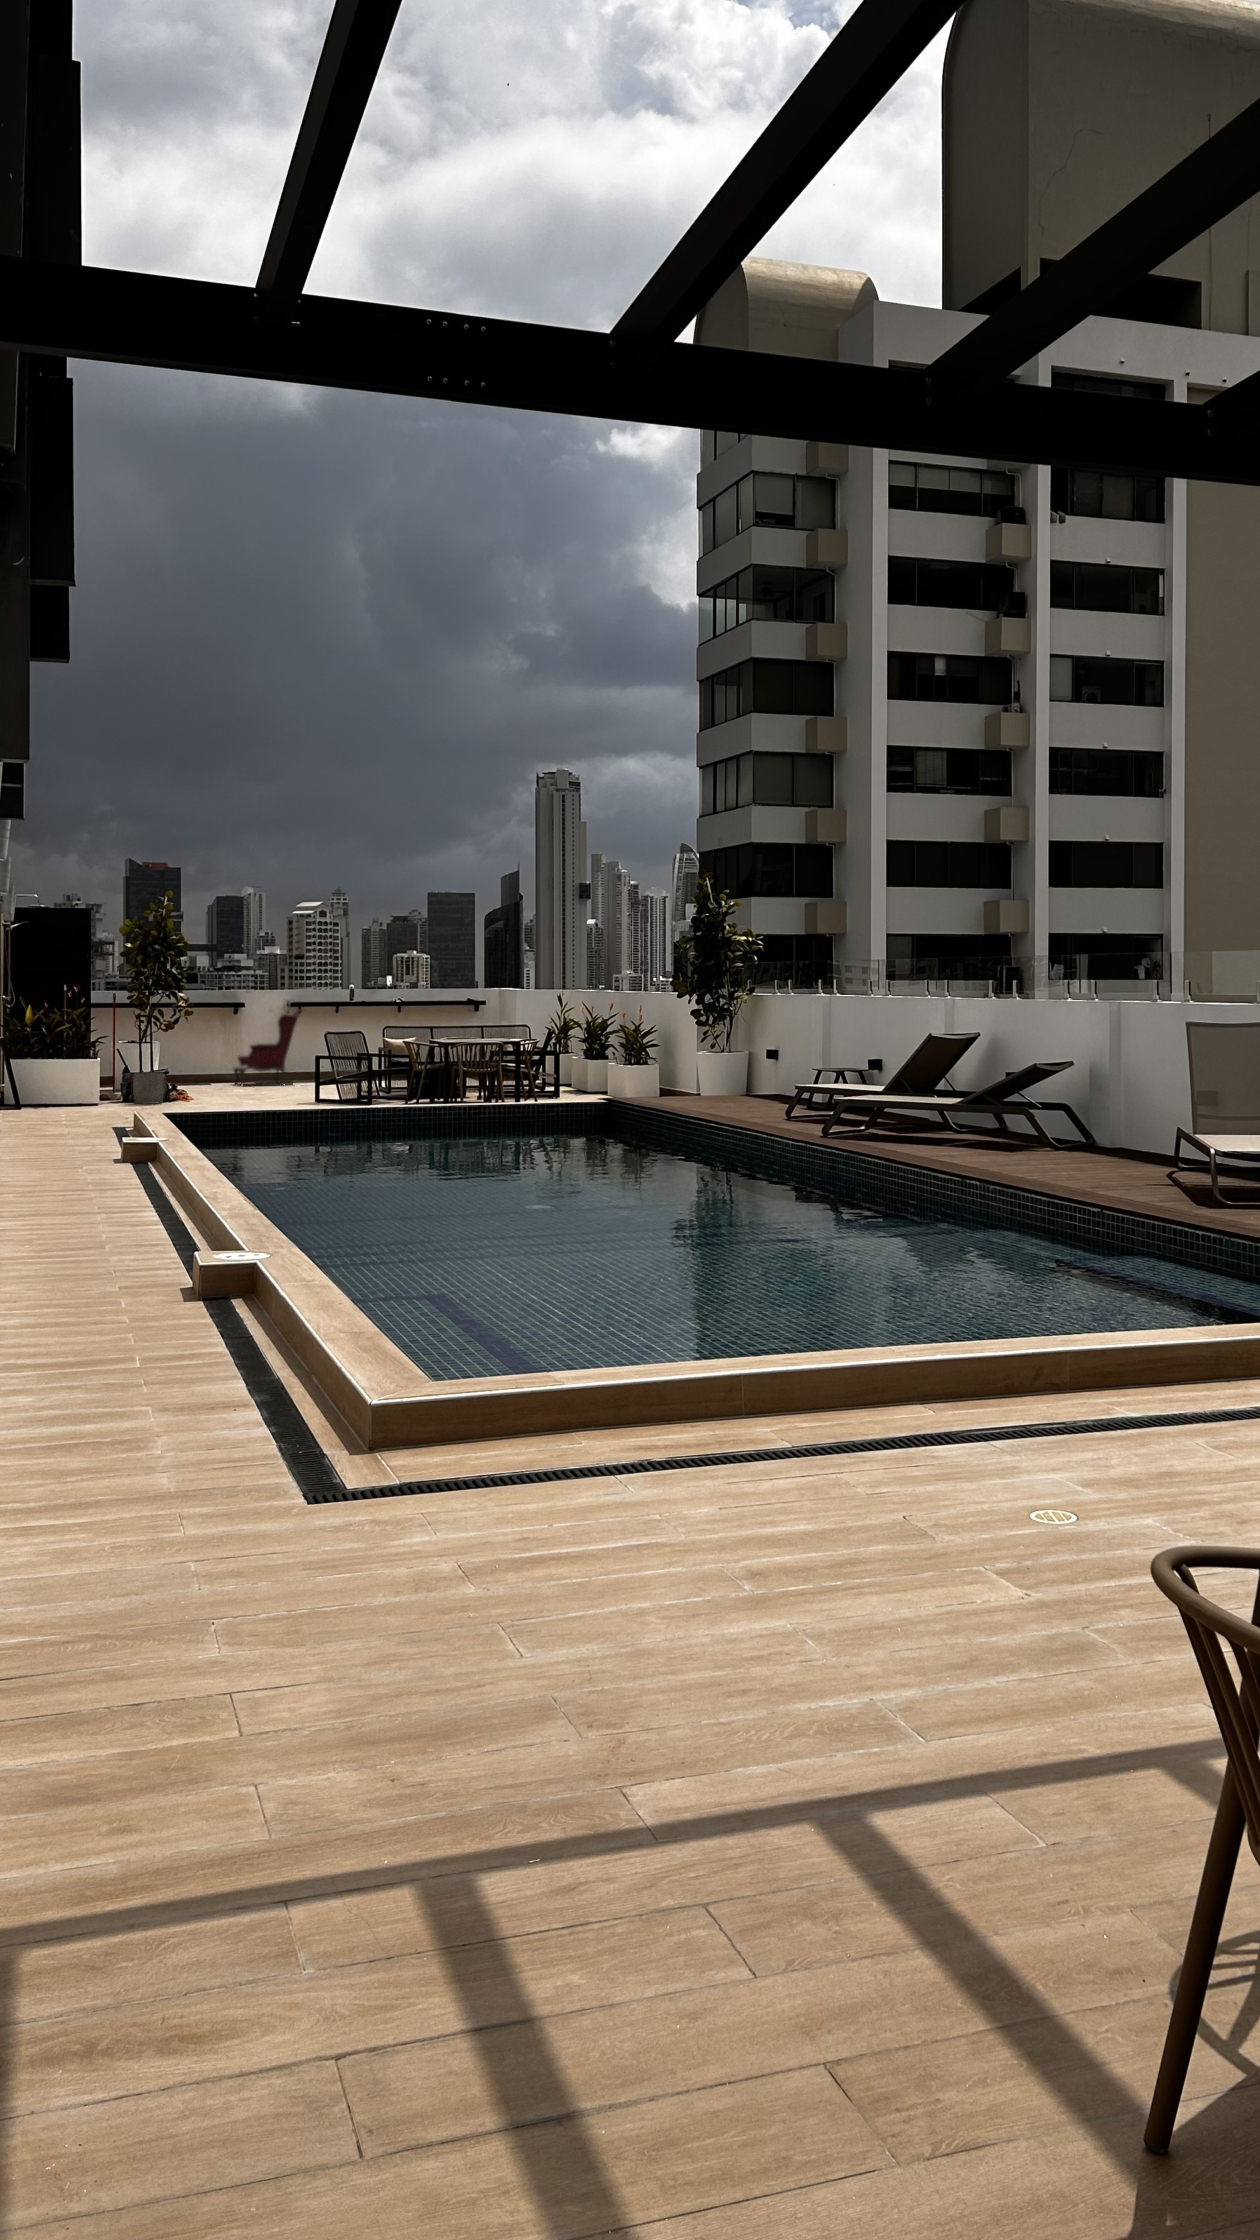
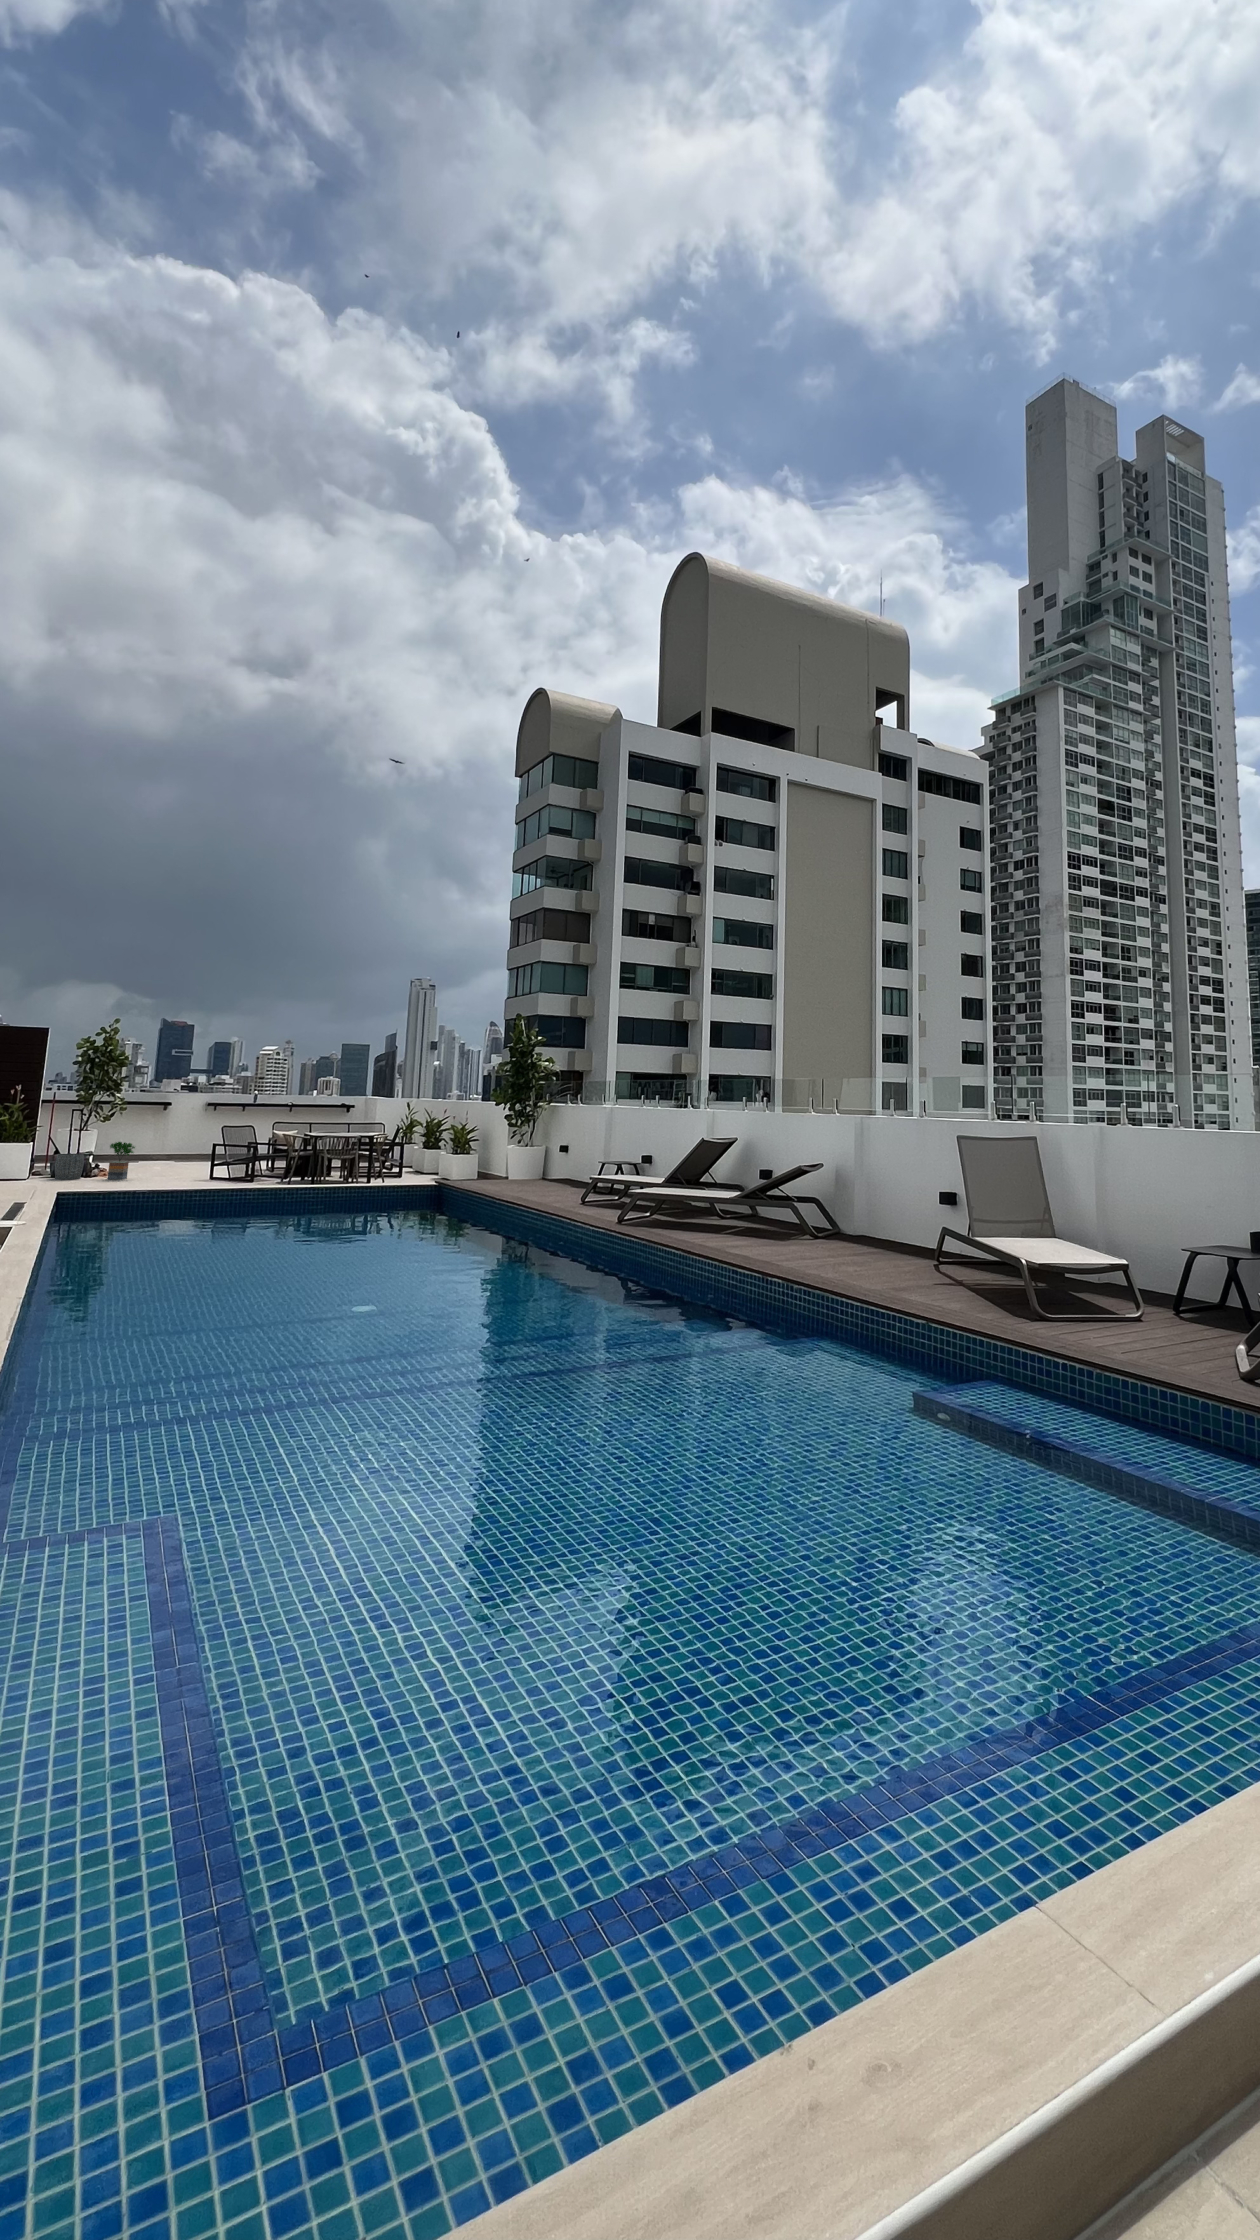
armchair: present [234,1009,301,1086] -> none [157,1107,215,1164]
potted tree: none [190,1055,222,1103] -> present [108,1142,135,1179]

